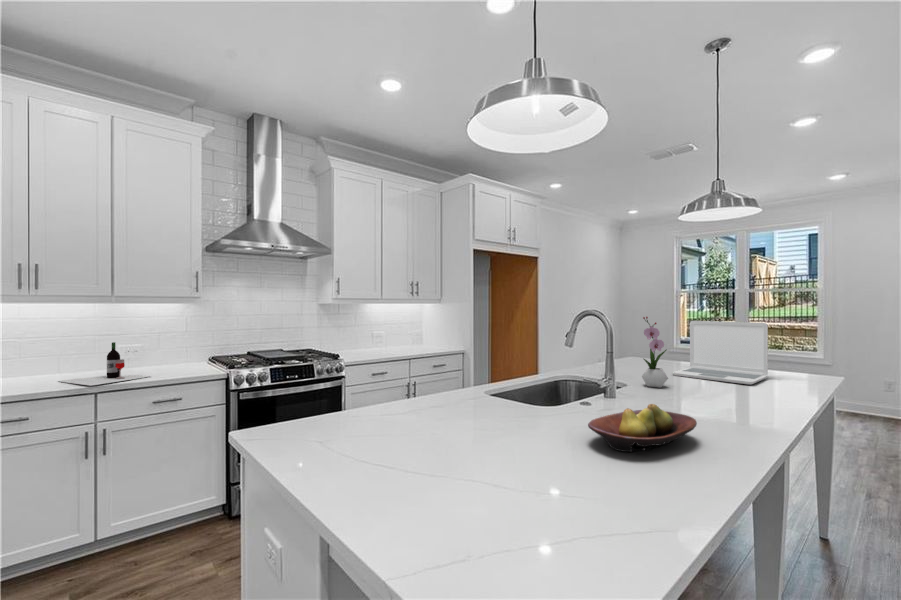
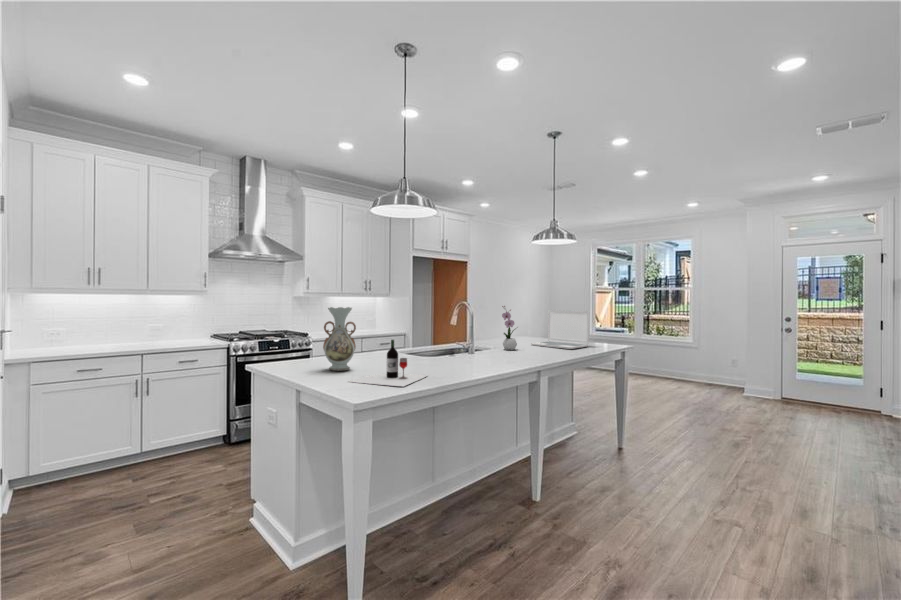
vase: none [372,327,434,457] -> present [323,307,356,371]
wine bottle: present [59,342,150,386] -> present [349,340,426,386]
fruit bowl: present [588,404,697,452] -> none [437,349,496,370]

